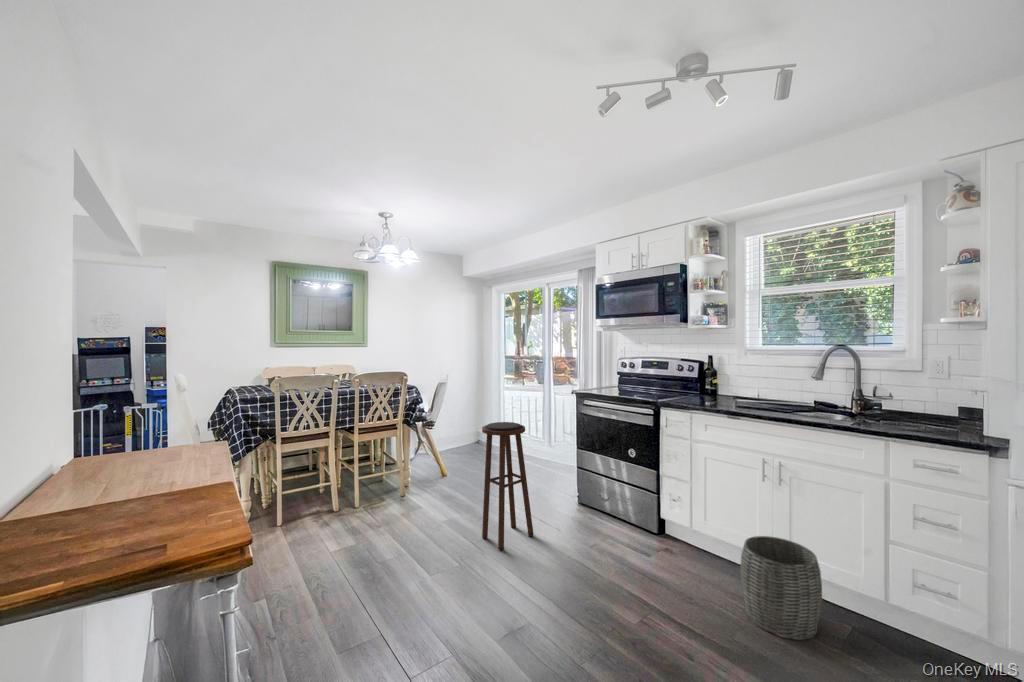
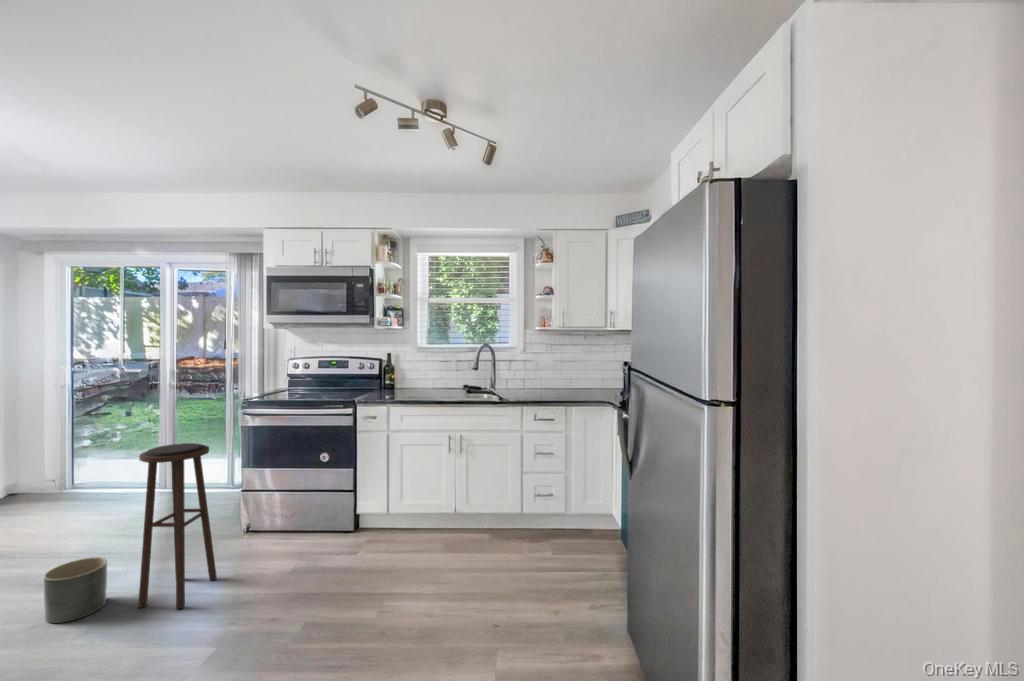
planter: none [441,491,473,531] -> present [44,557,107,623]
woven basket: present [740,536,822,640] -> none [445,492,498,562]

